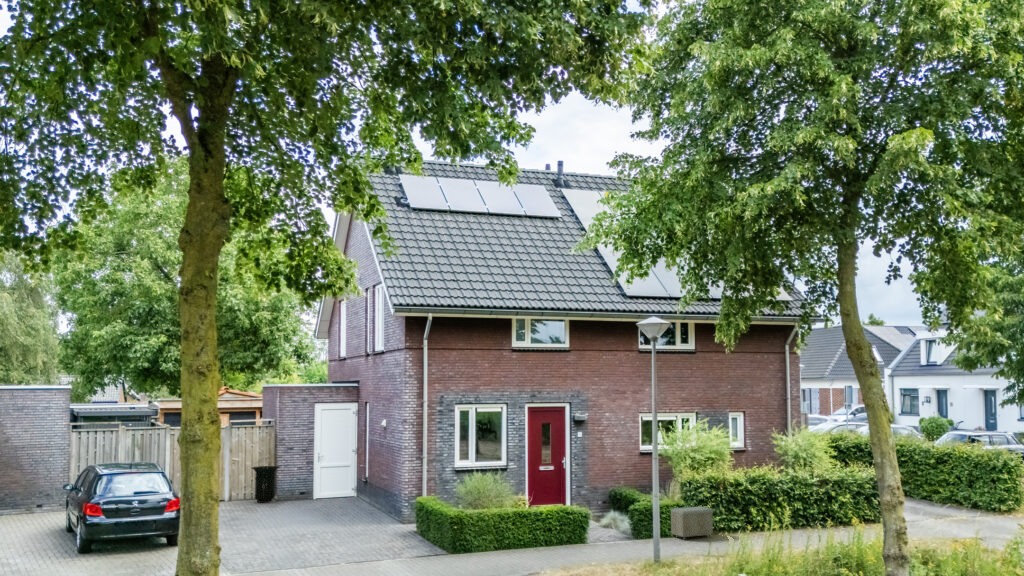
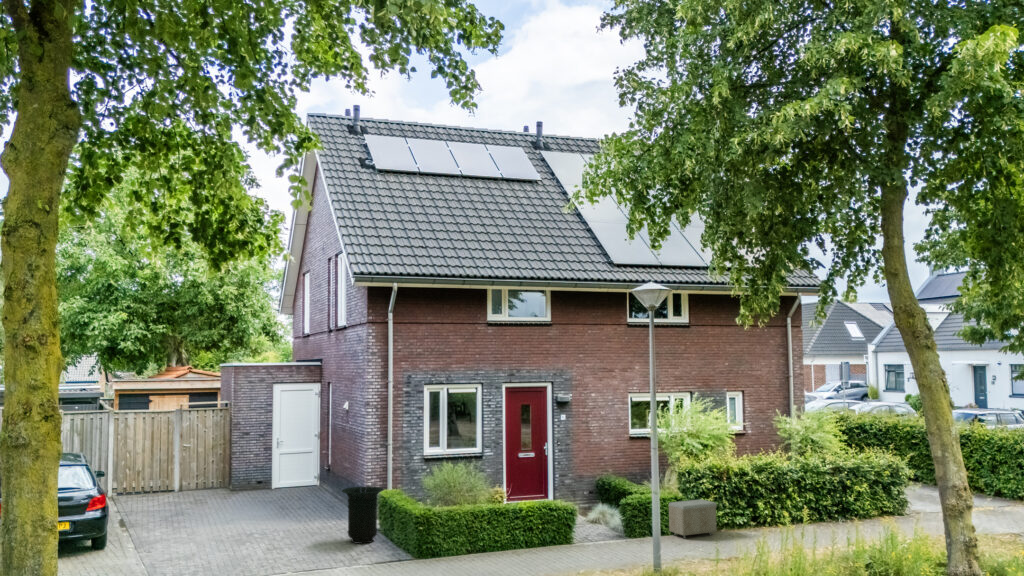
trash can: present [252,466,279,503] -> present [342,486,383,544]

